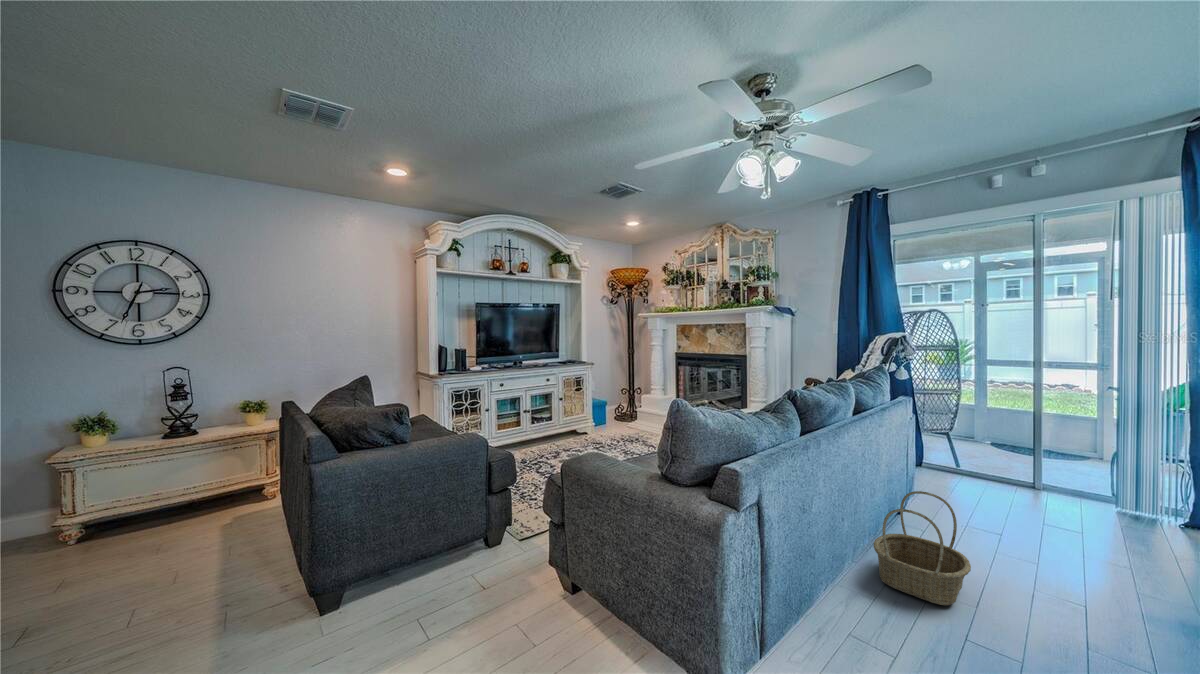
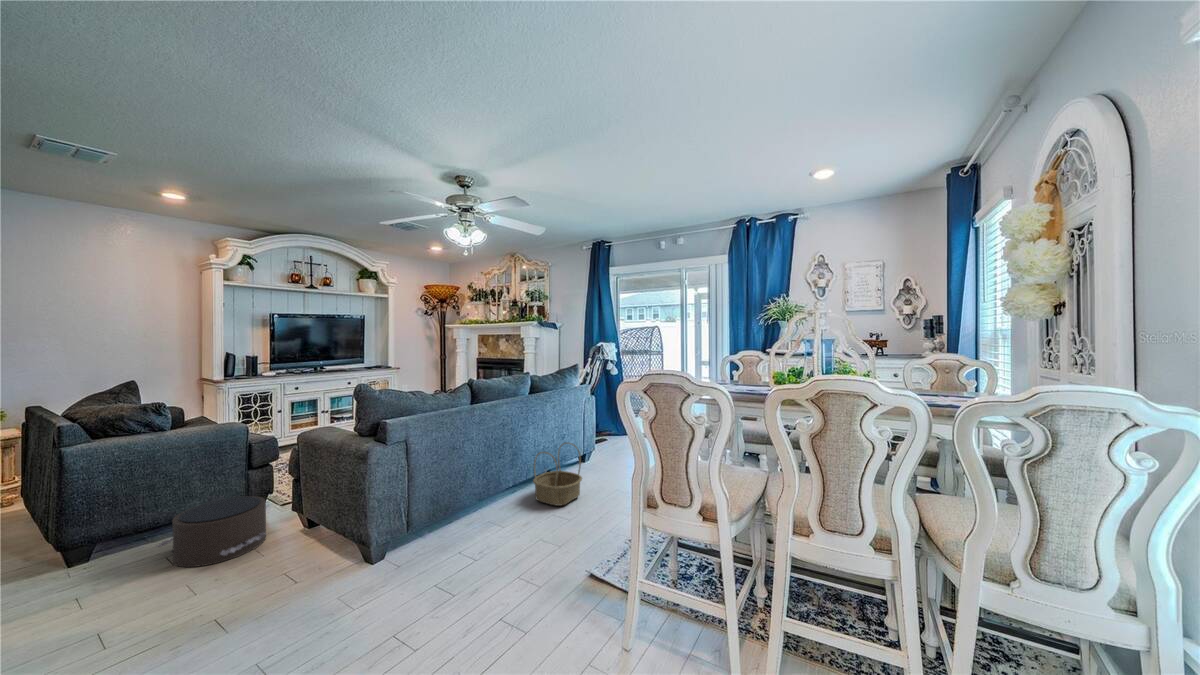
pouf: none [405,534,530,642] -> present [157,496,266,567]

